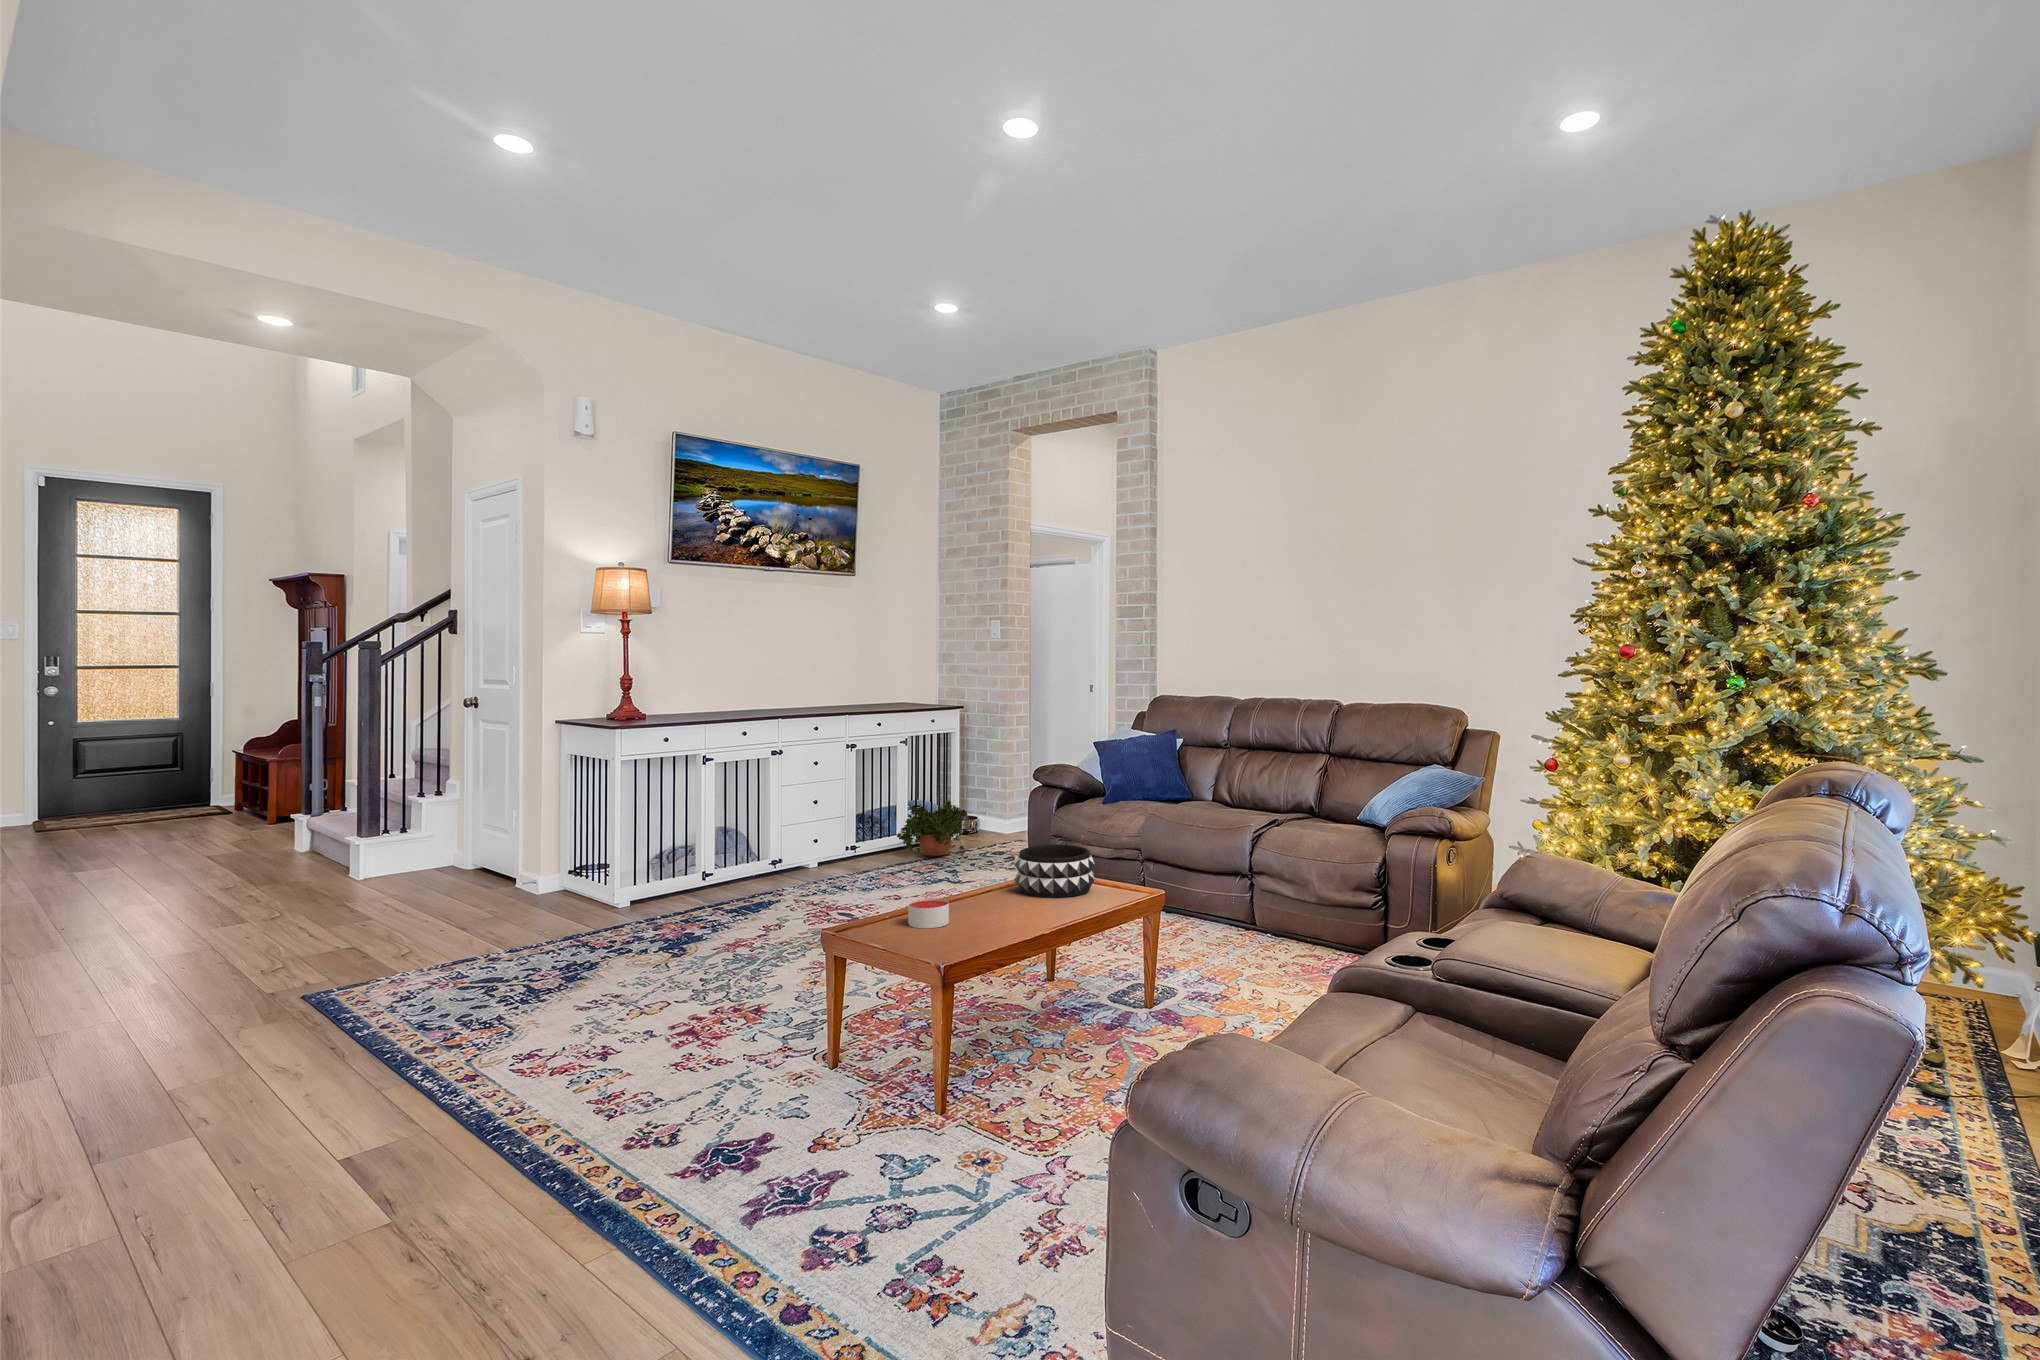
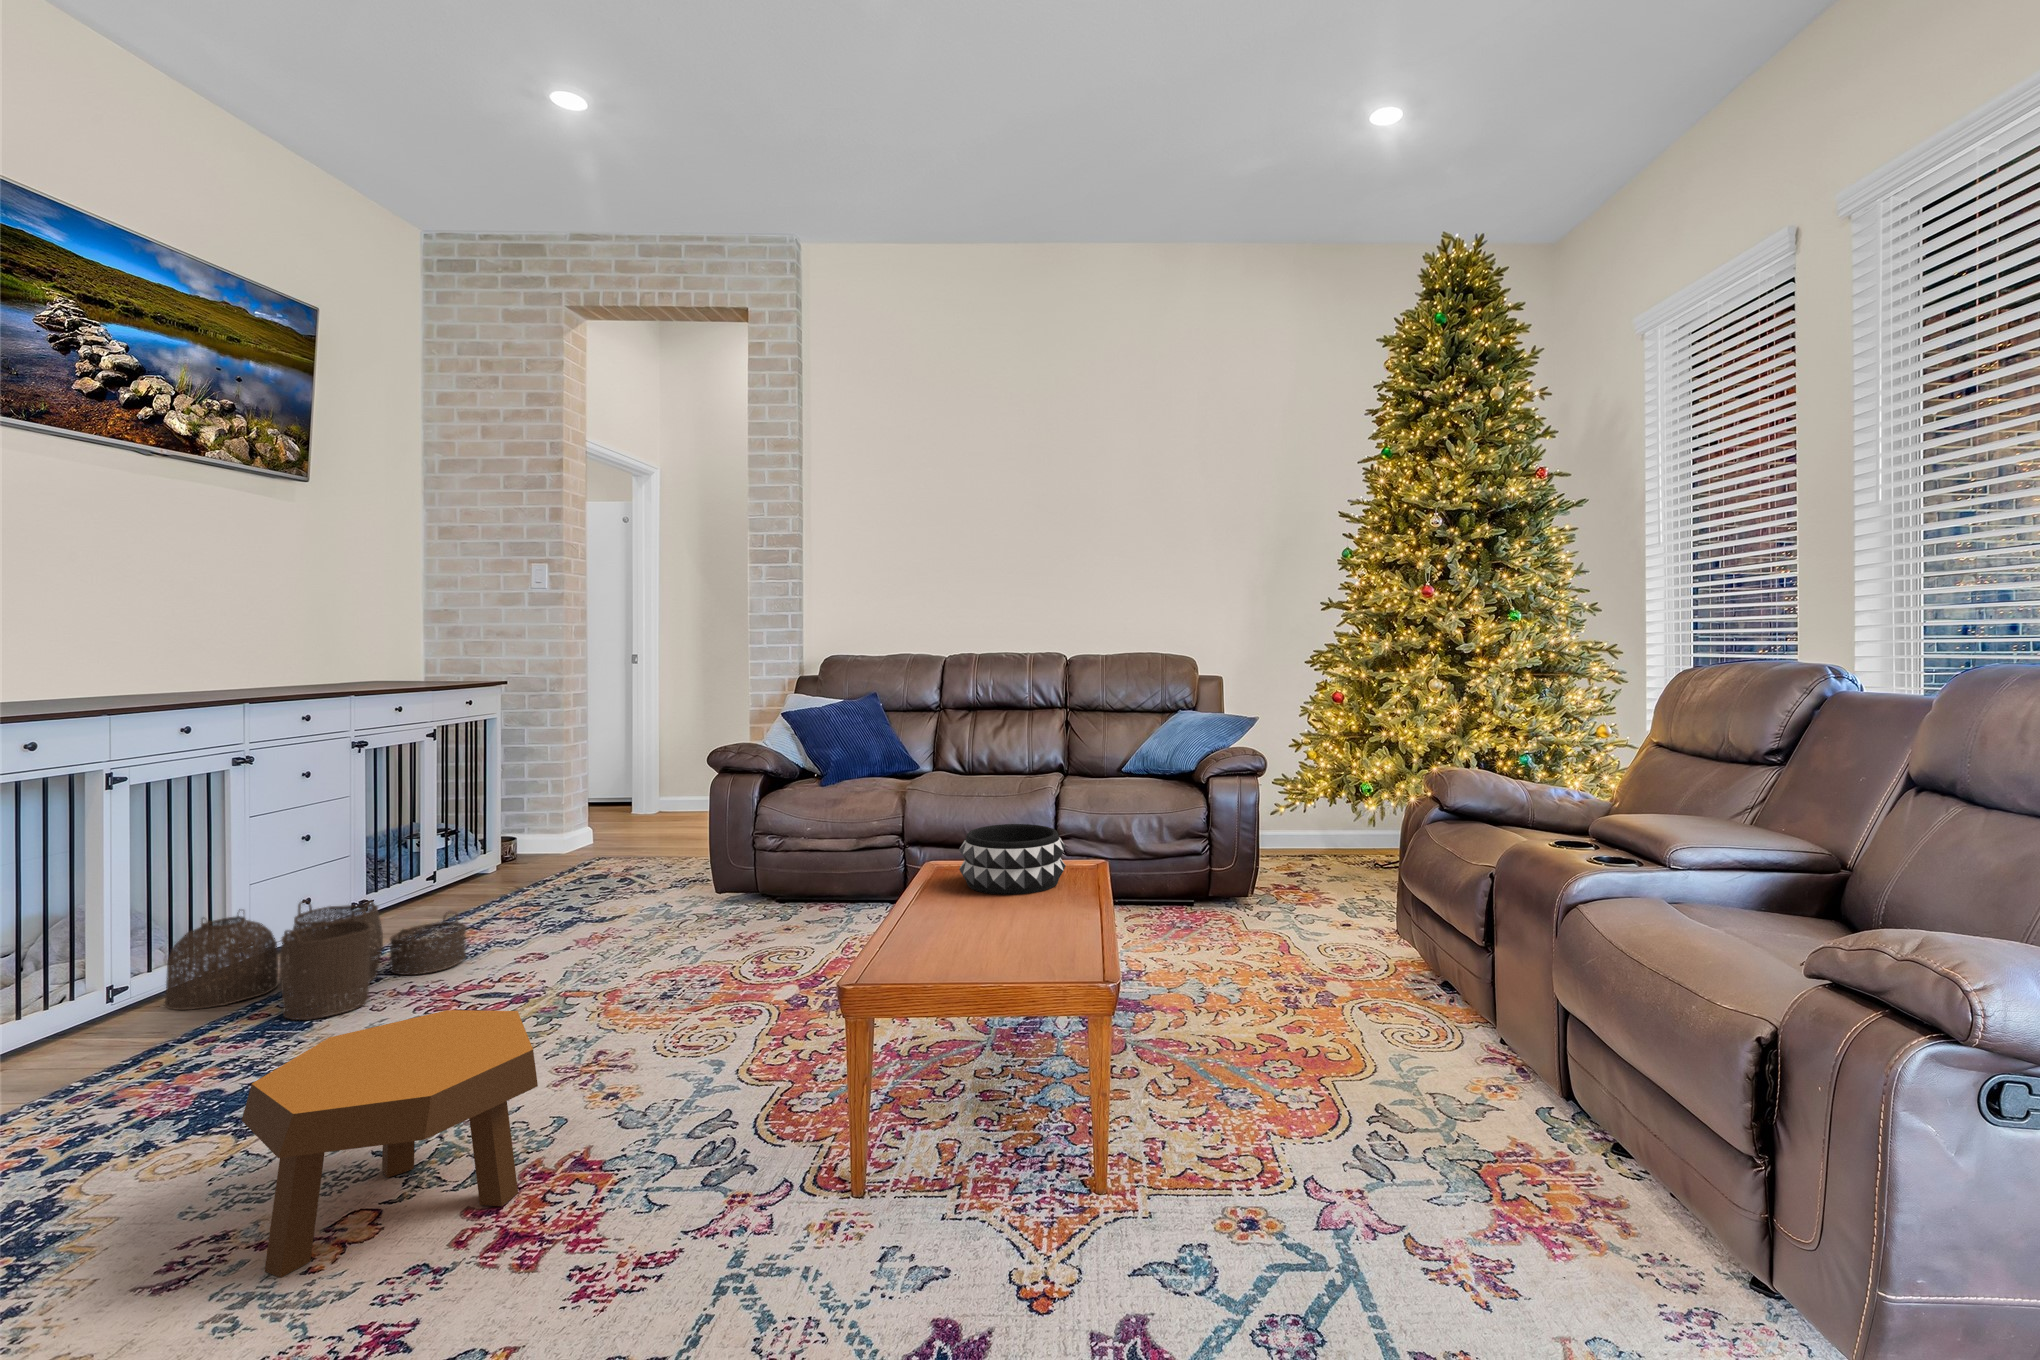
potted plant: present [897,800,968,856] -> none [434,811,555,895]
woven basket: none [725,838,862,905] -> present [164,900,466,1020]
candle: present [908,898,949,928] -> none [991,913,1051,961]
footstool: none [613,900,750,1001] -> present [242,1010,538,1278]

